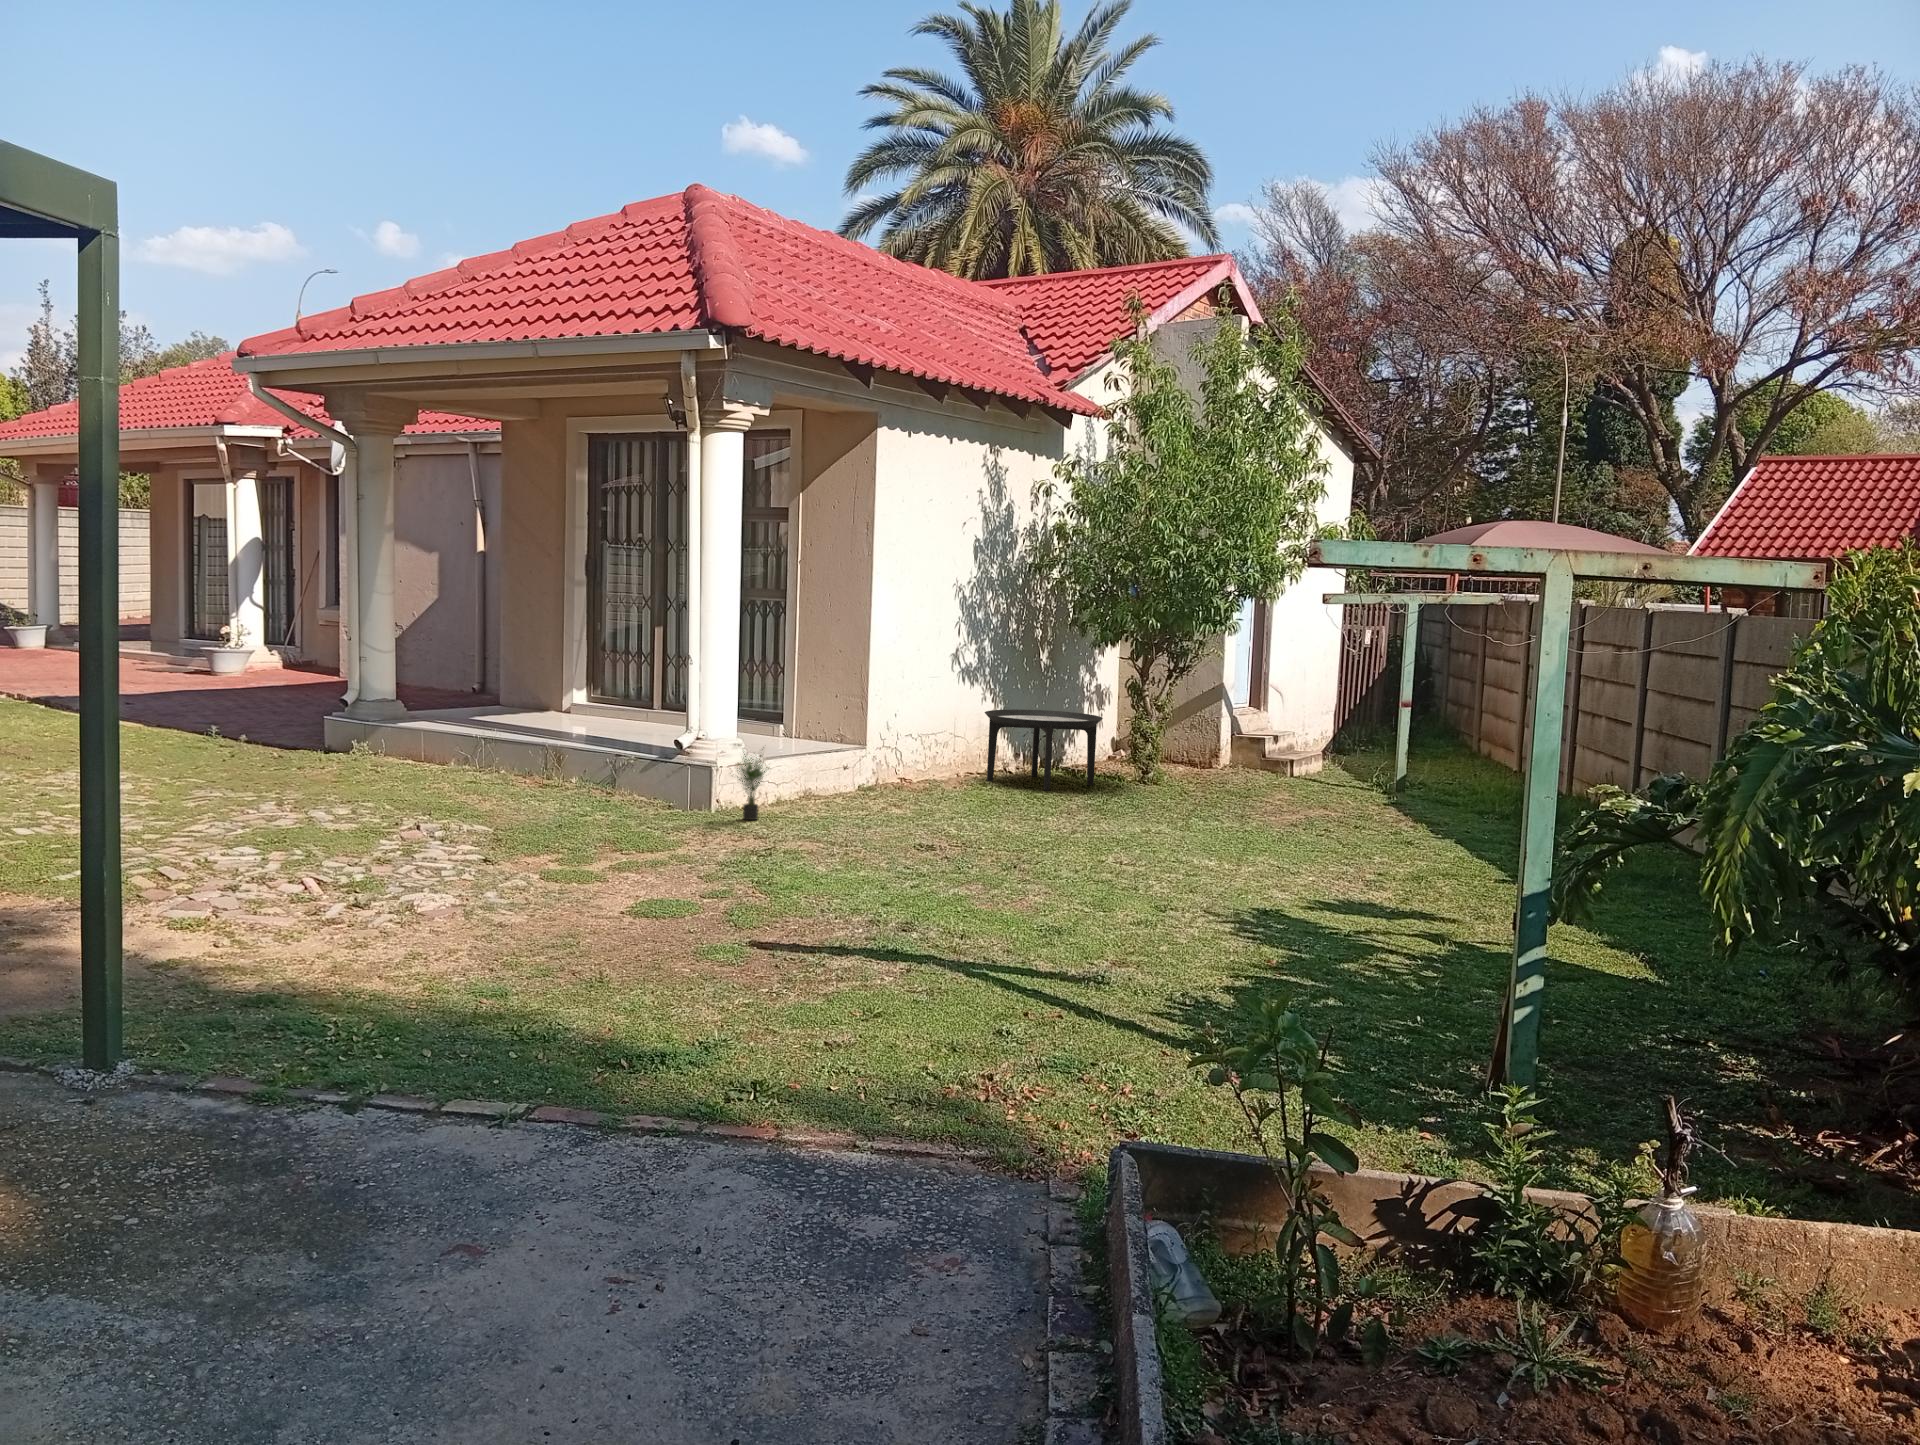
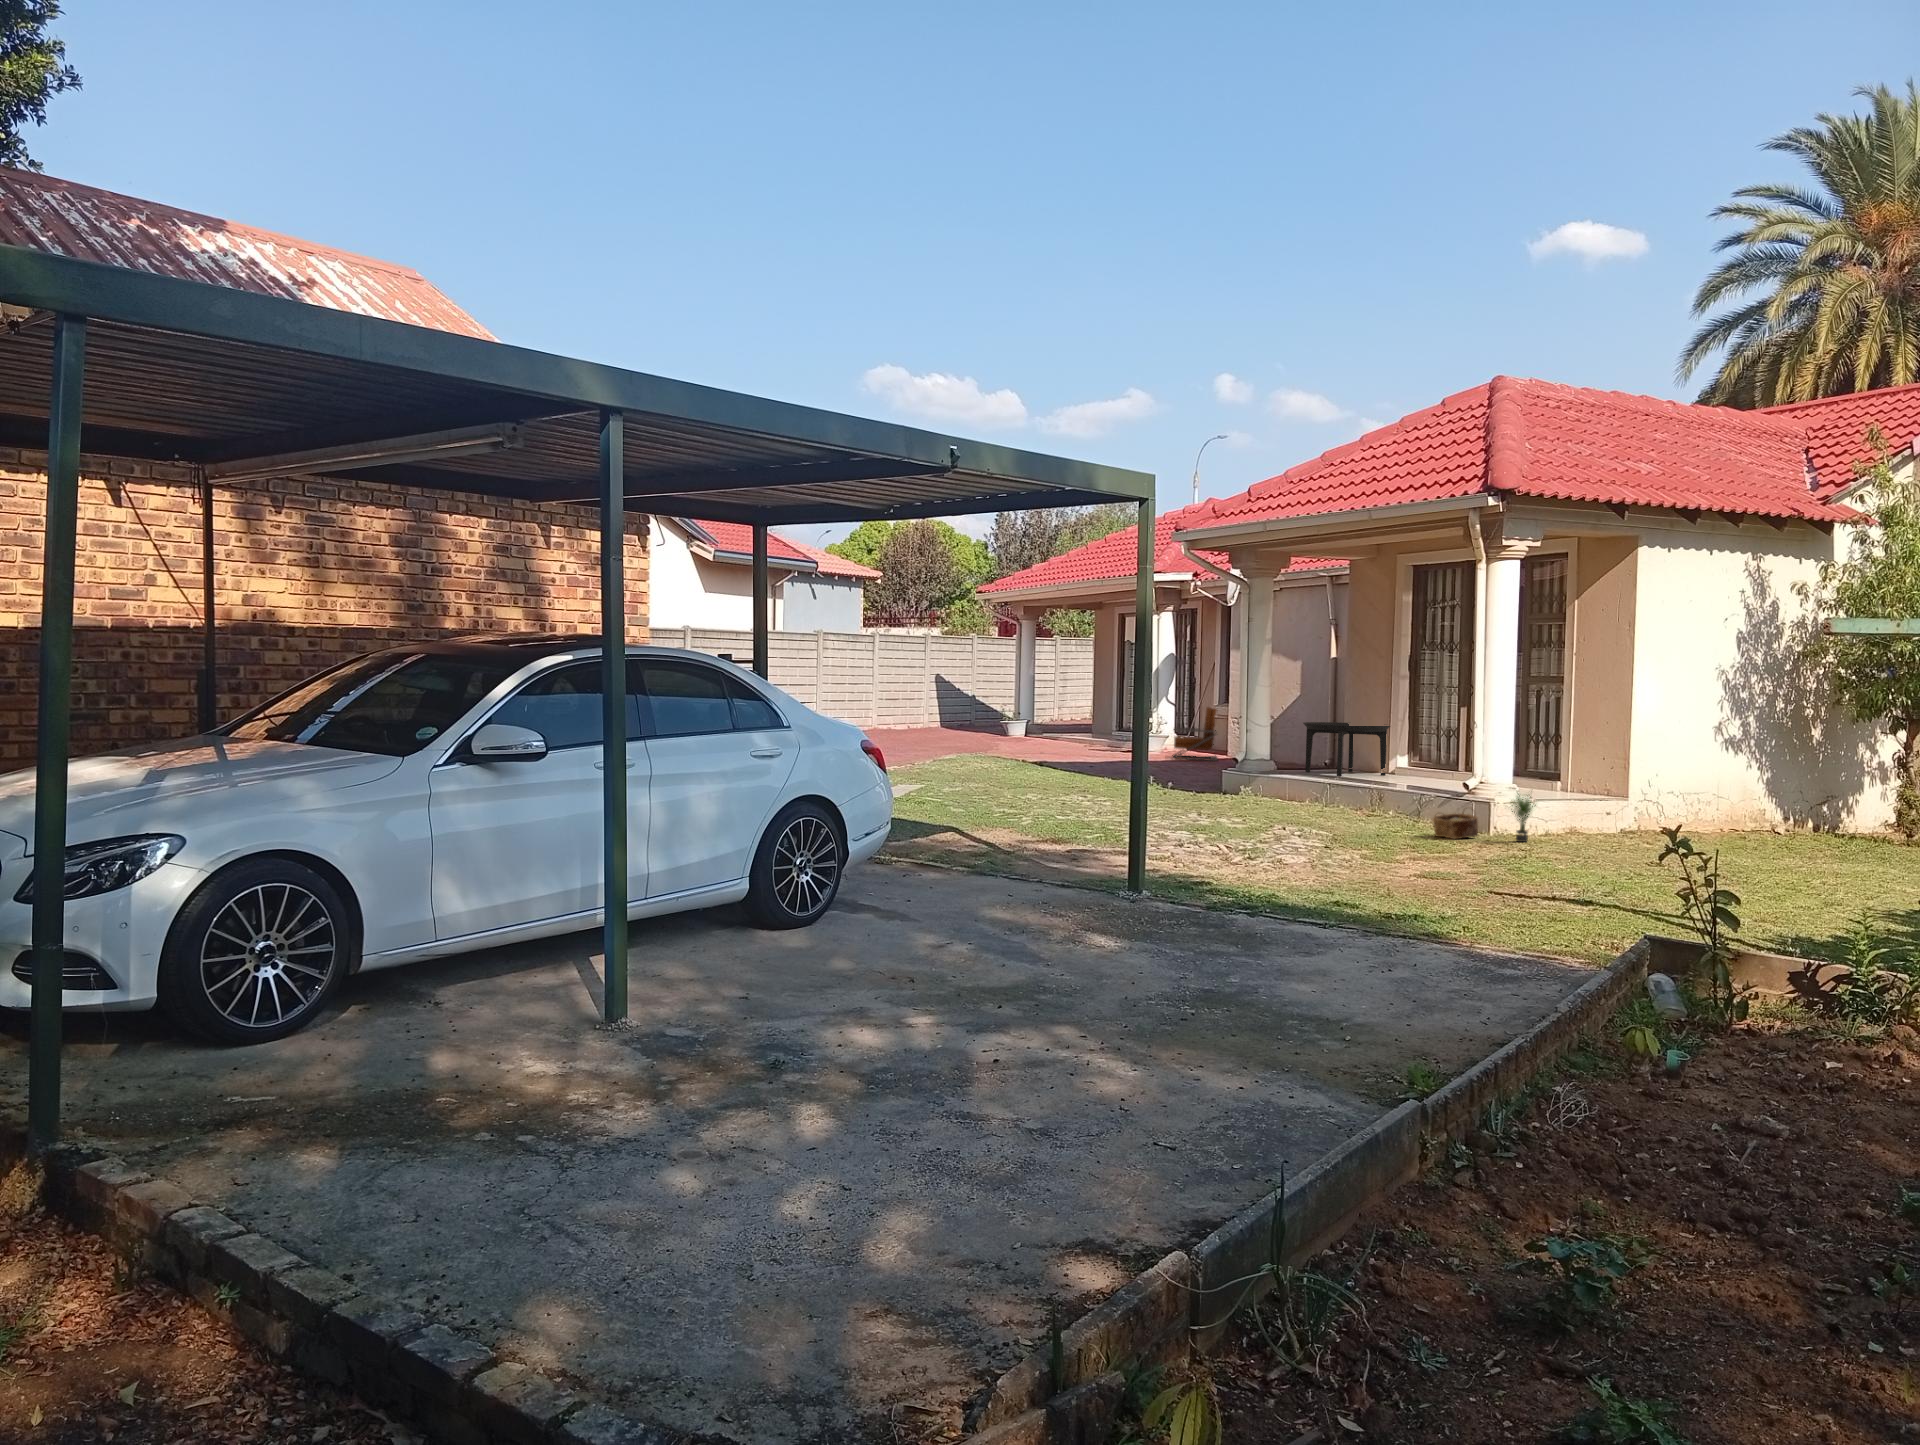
lounge chair: none [259,608,328,681] -> present [1172,707,1218,761]
round table: present [985,709,1103,791] -> present [1303,722,1390,776]
woven basket: none [632,774,694,823] -> present [1433,807,1478,839]

